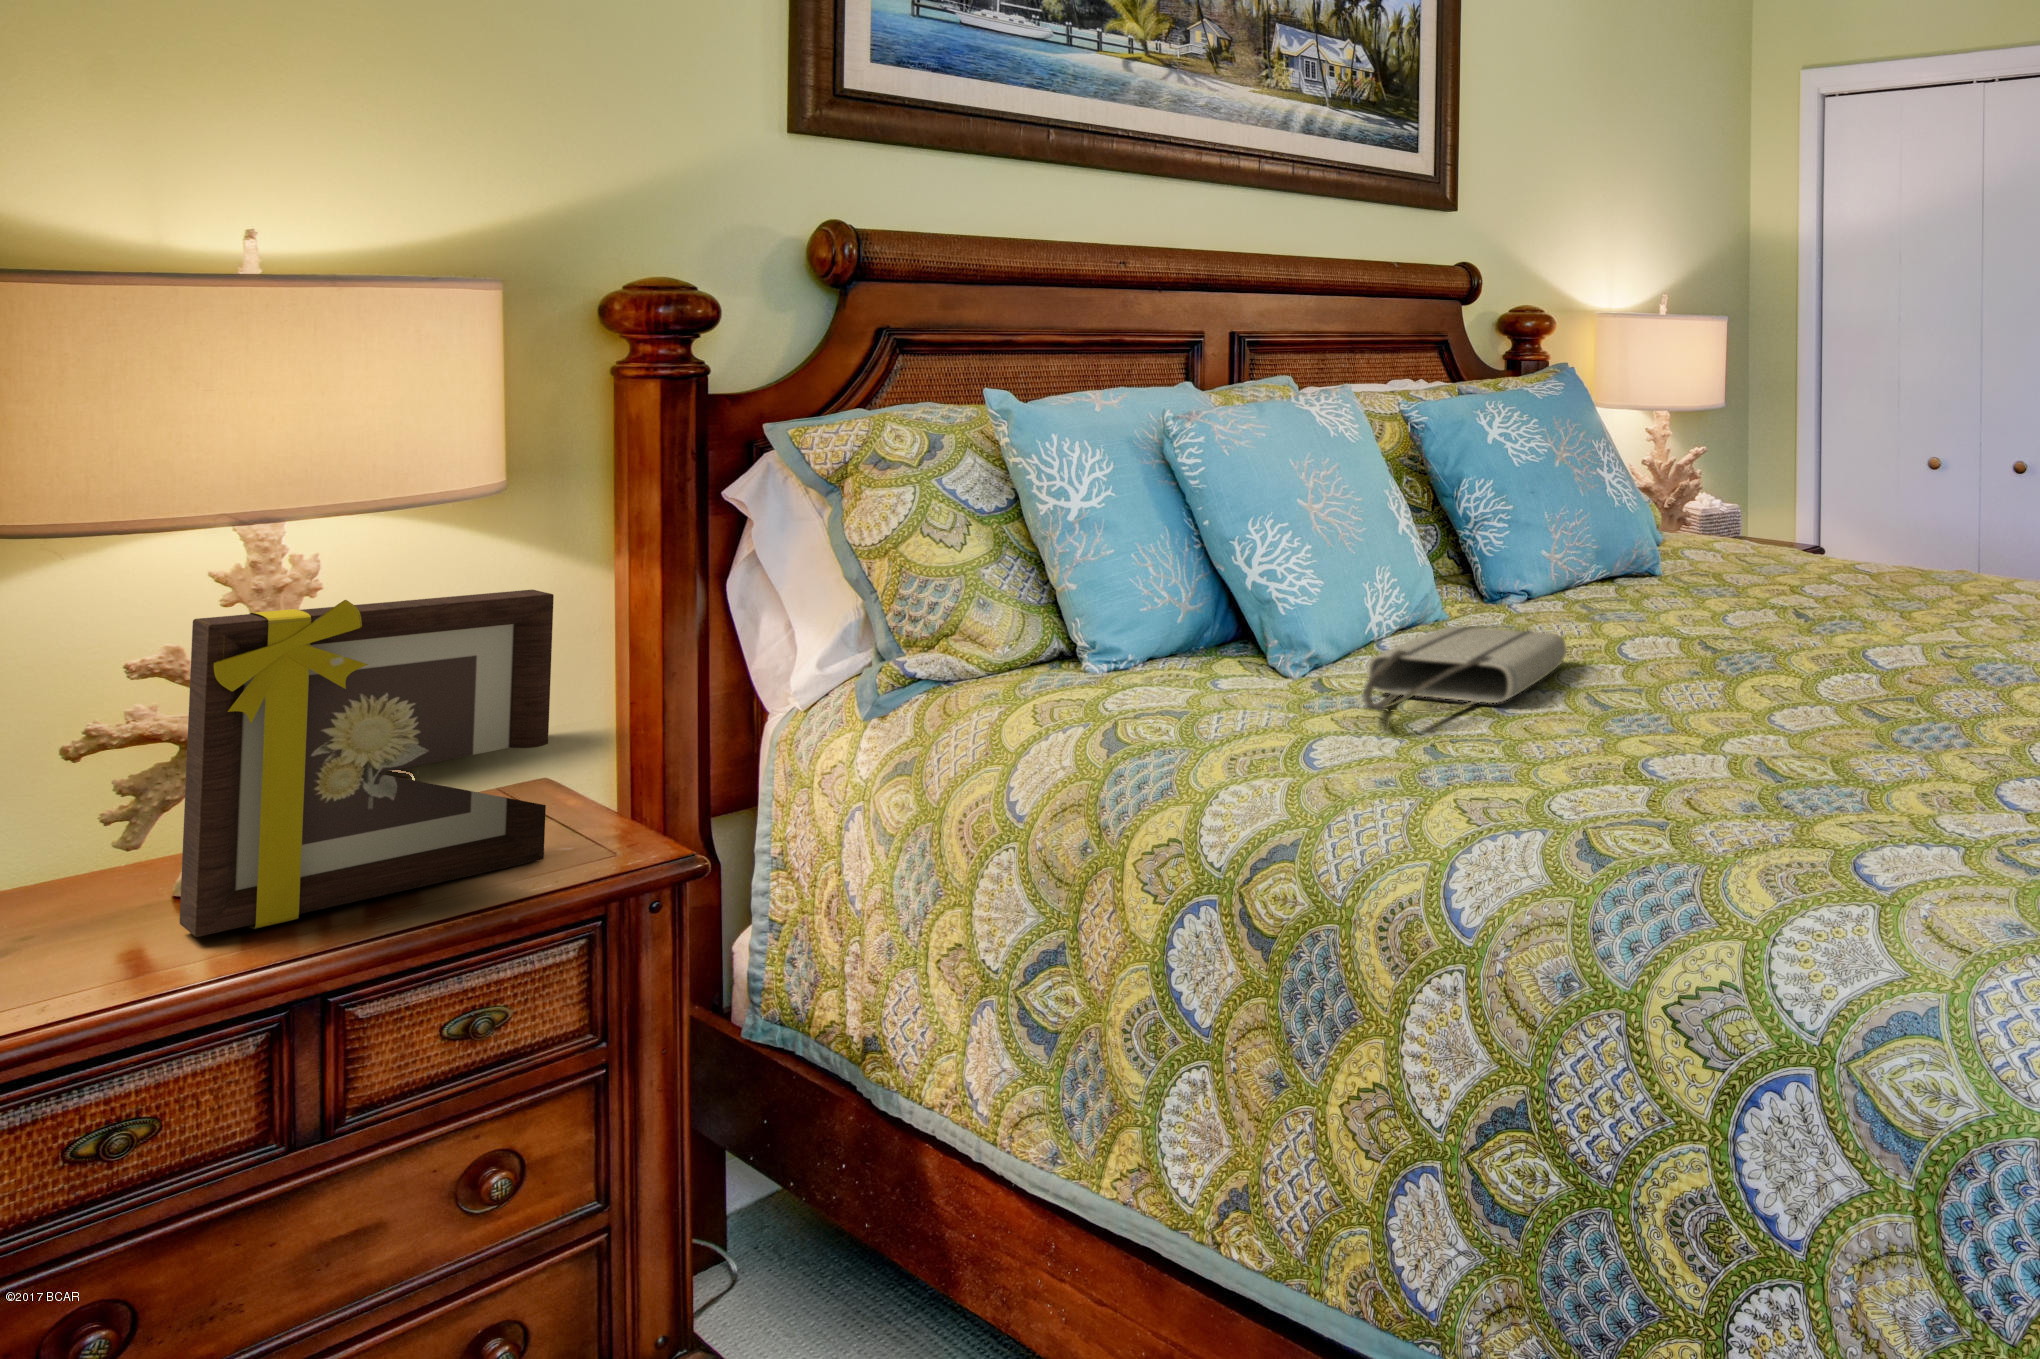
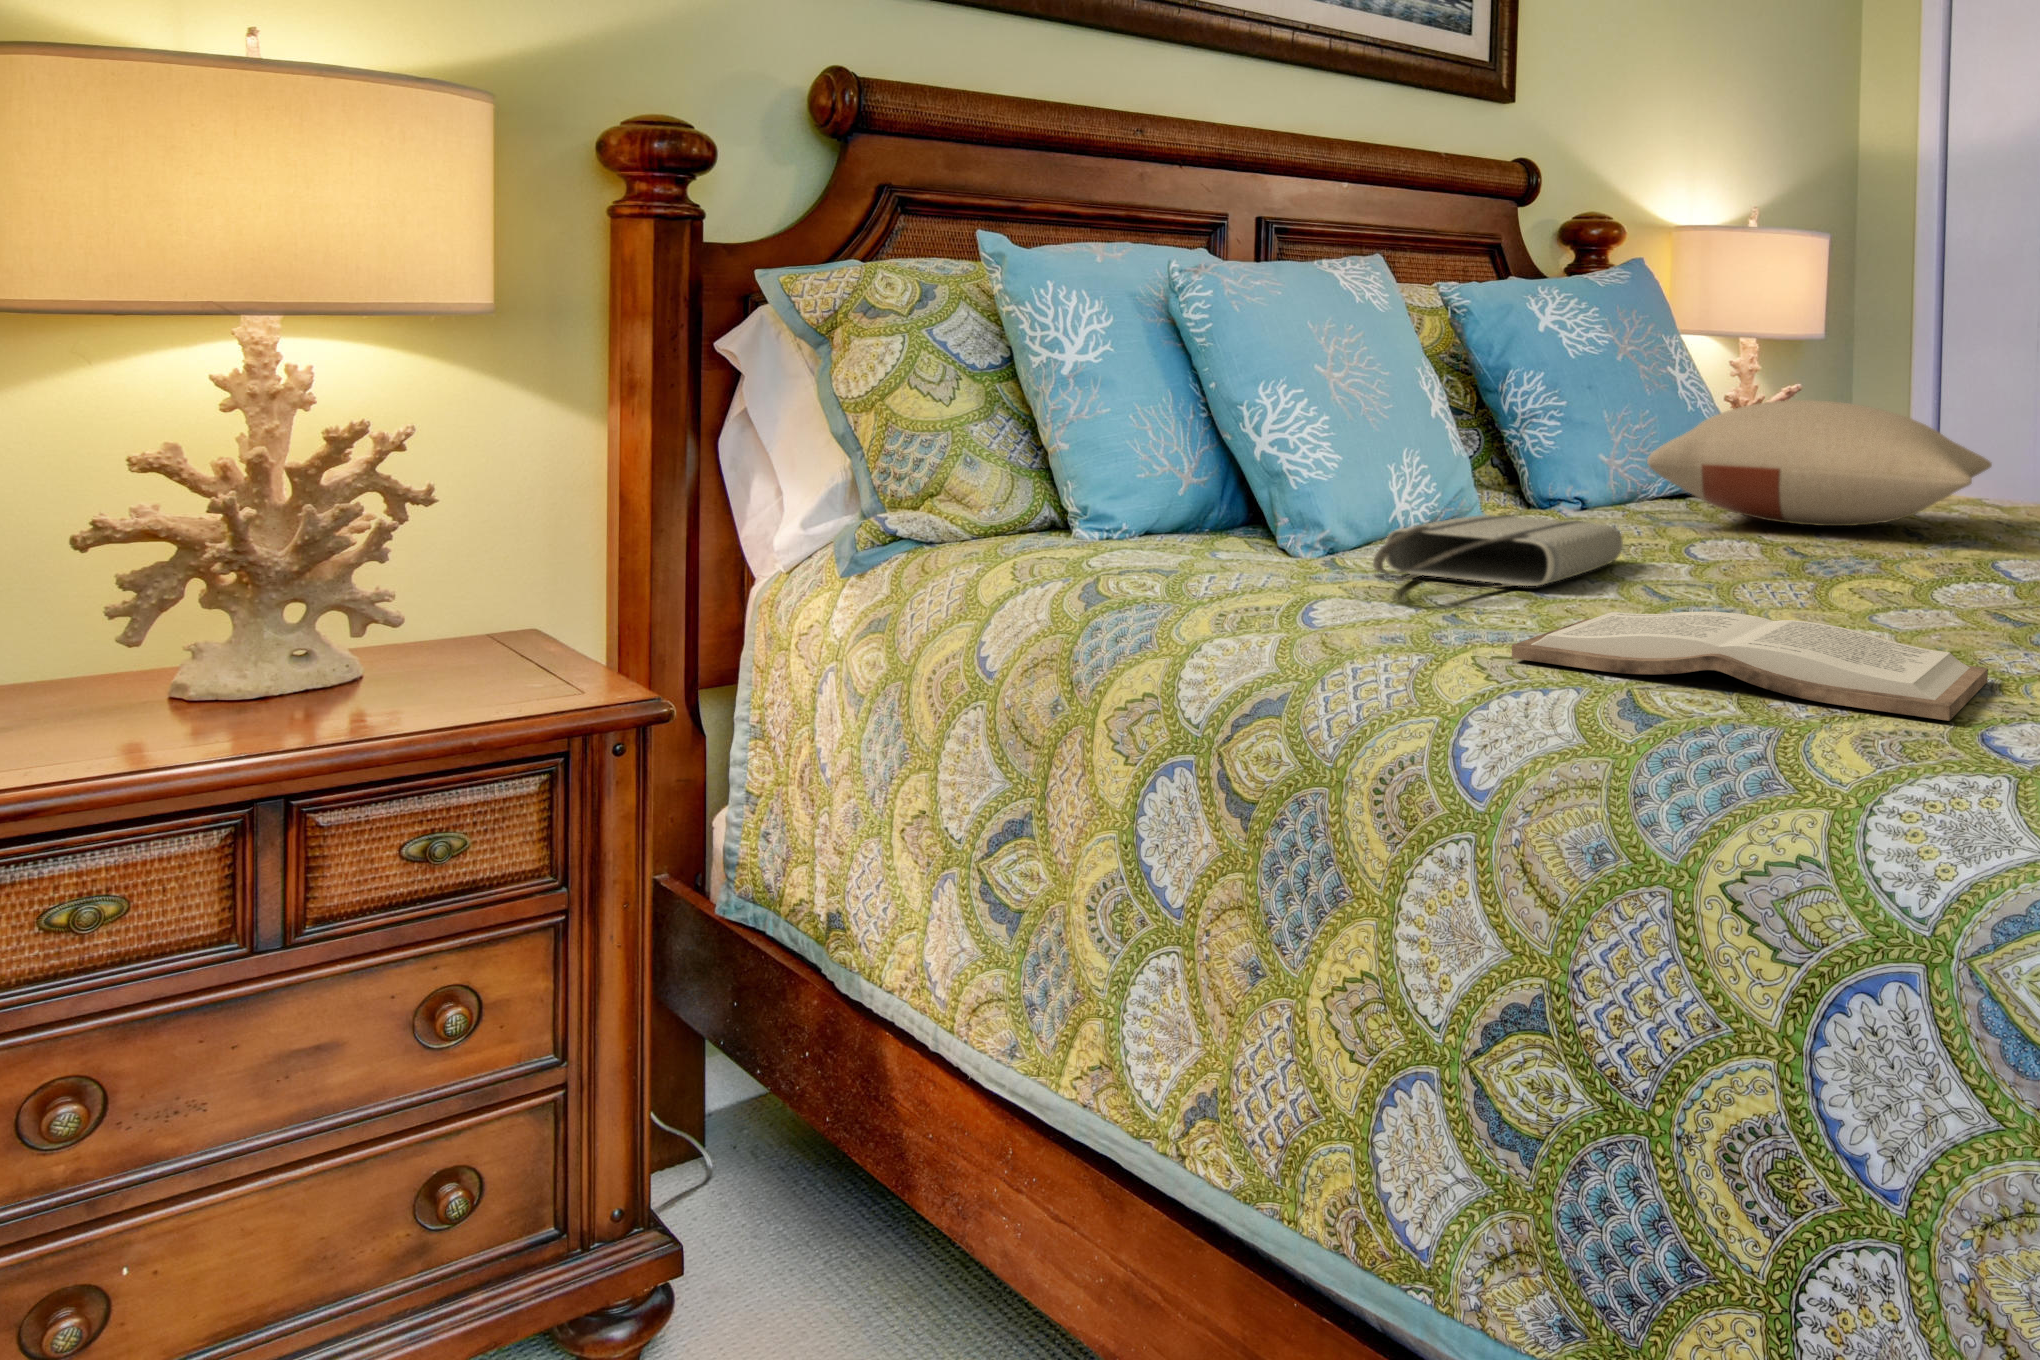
pillow: none [1582,499,1856,605] -> present [1647,400,1992,526]
picture frame: present [180,590,554,937] -> none [166,395,526,725]
book: none [1488,739,1856,841] -> present [1512,612,1988,721]

